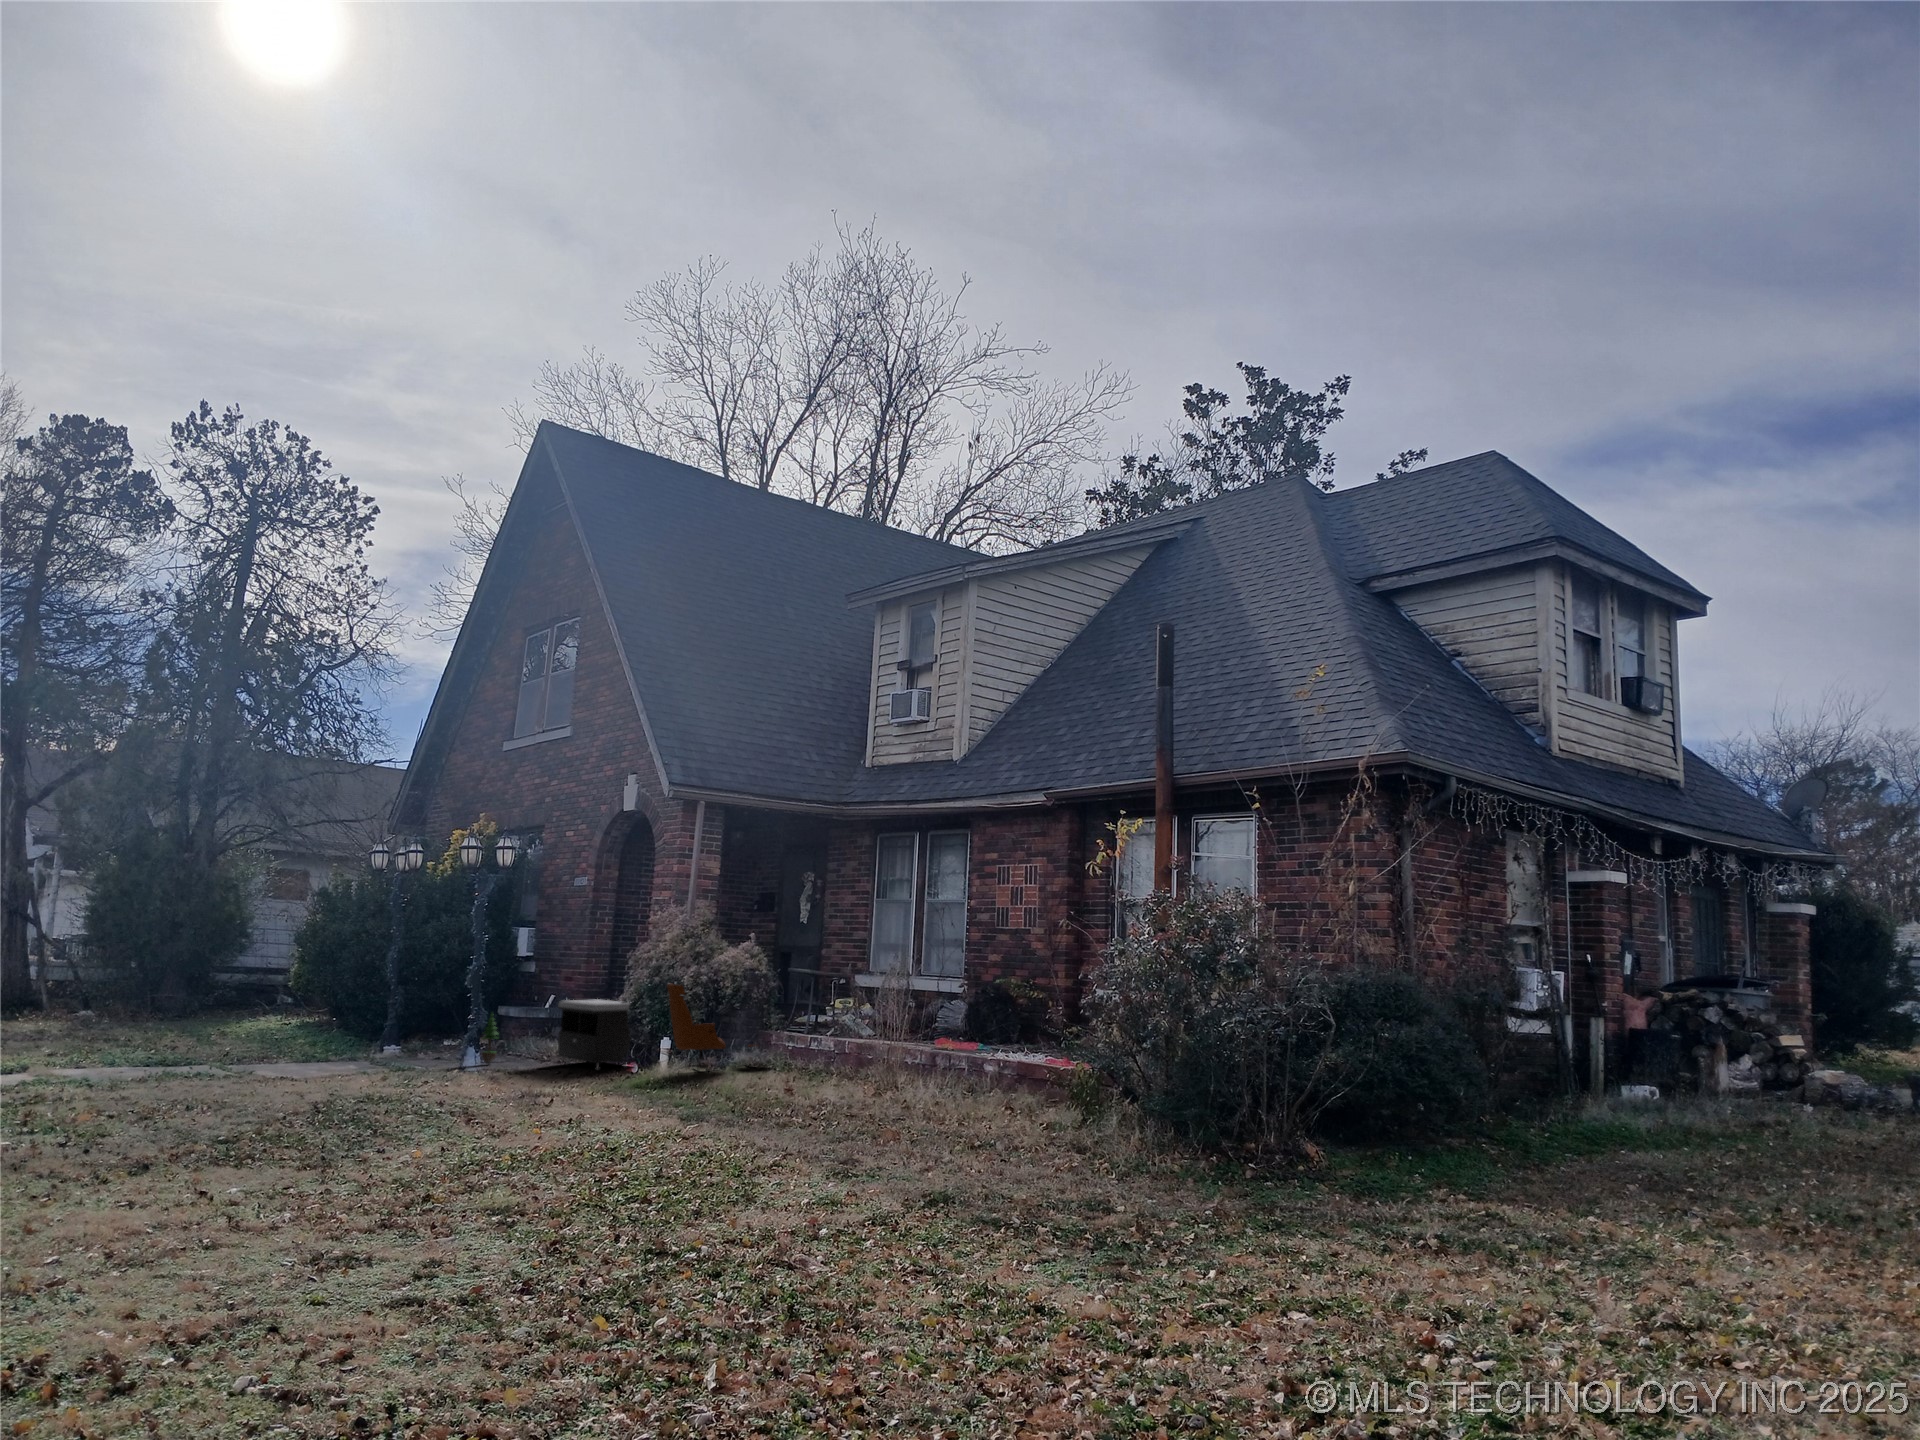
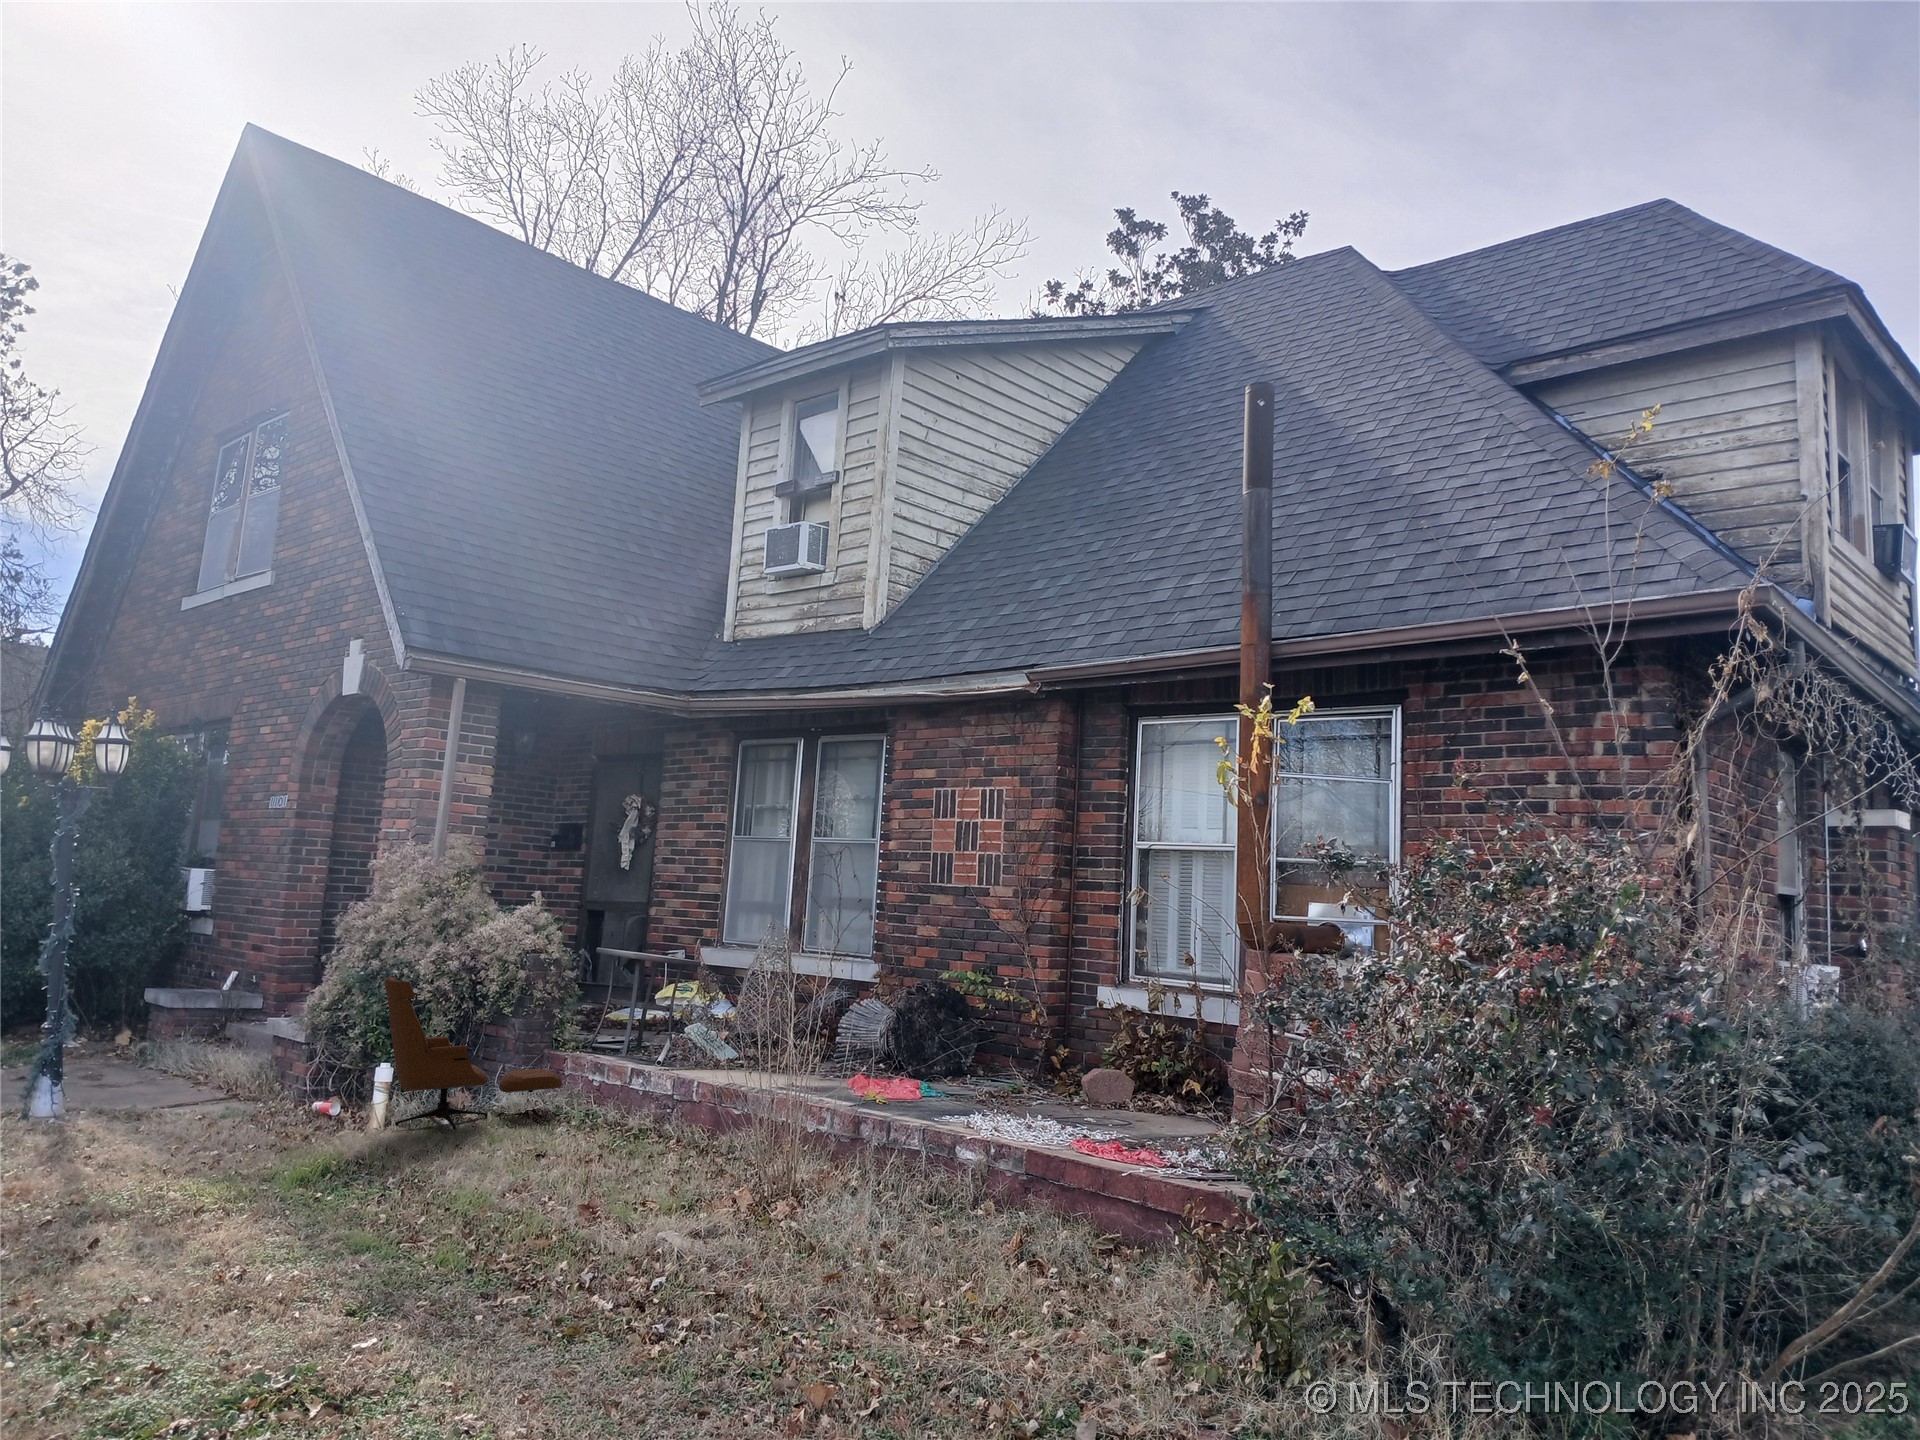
storage bench: present [558,999,631,1069] -> none [203,993,344,1118]
potted tree: present [482,1013,498,1064] -> none [68,1014,105,1103]

